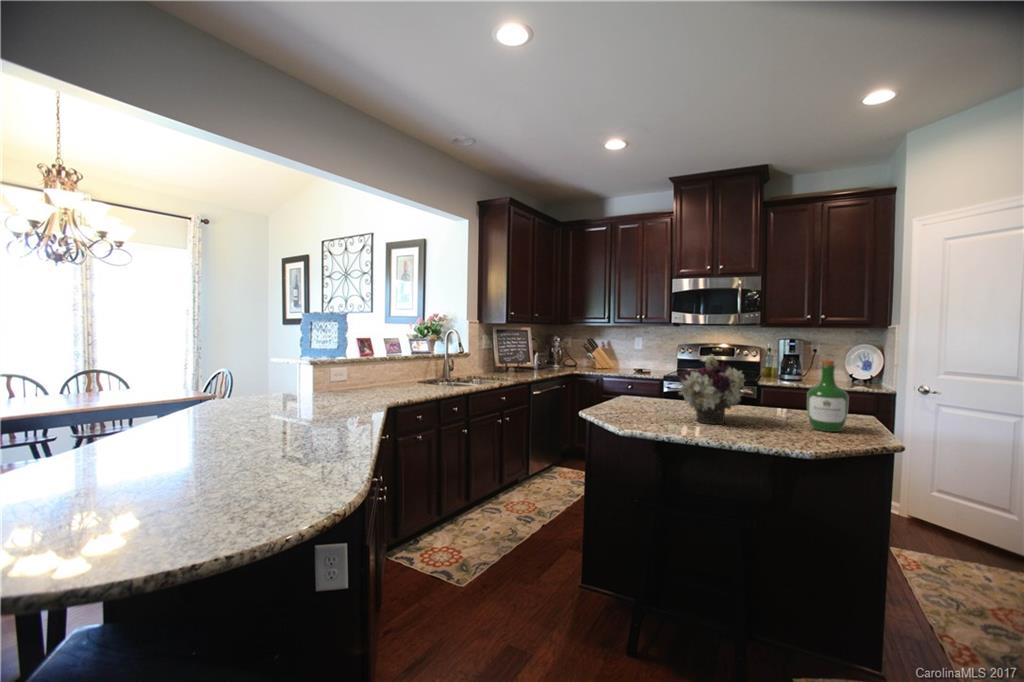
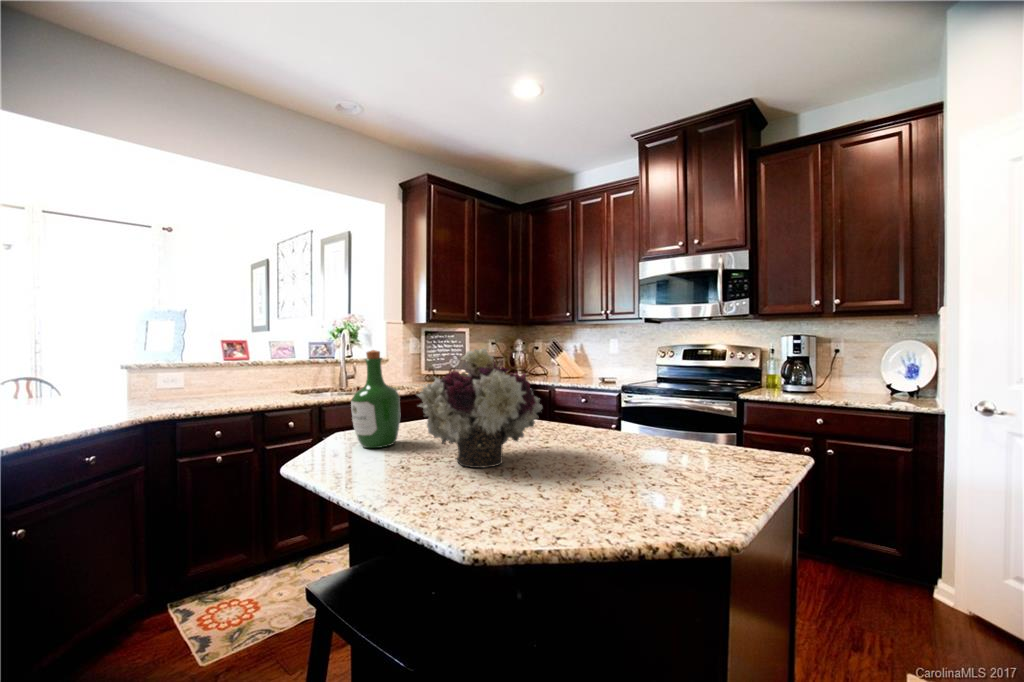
wine bottle: present [807,360,849,432] -> present [351,350,400,448]

